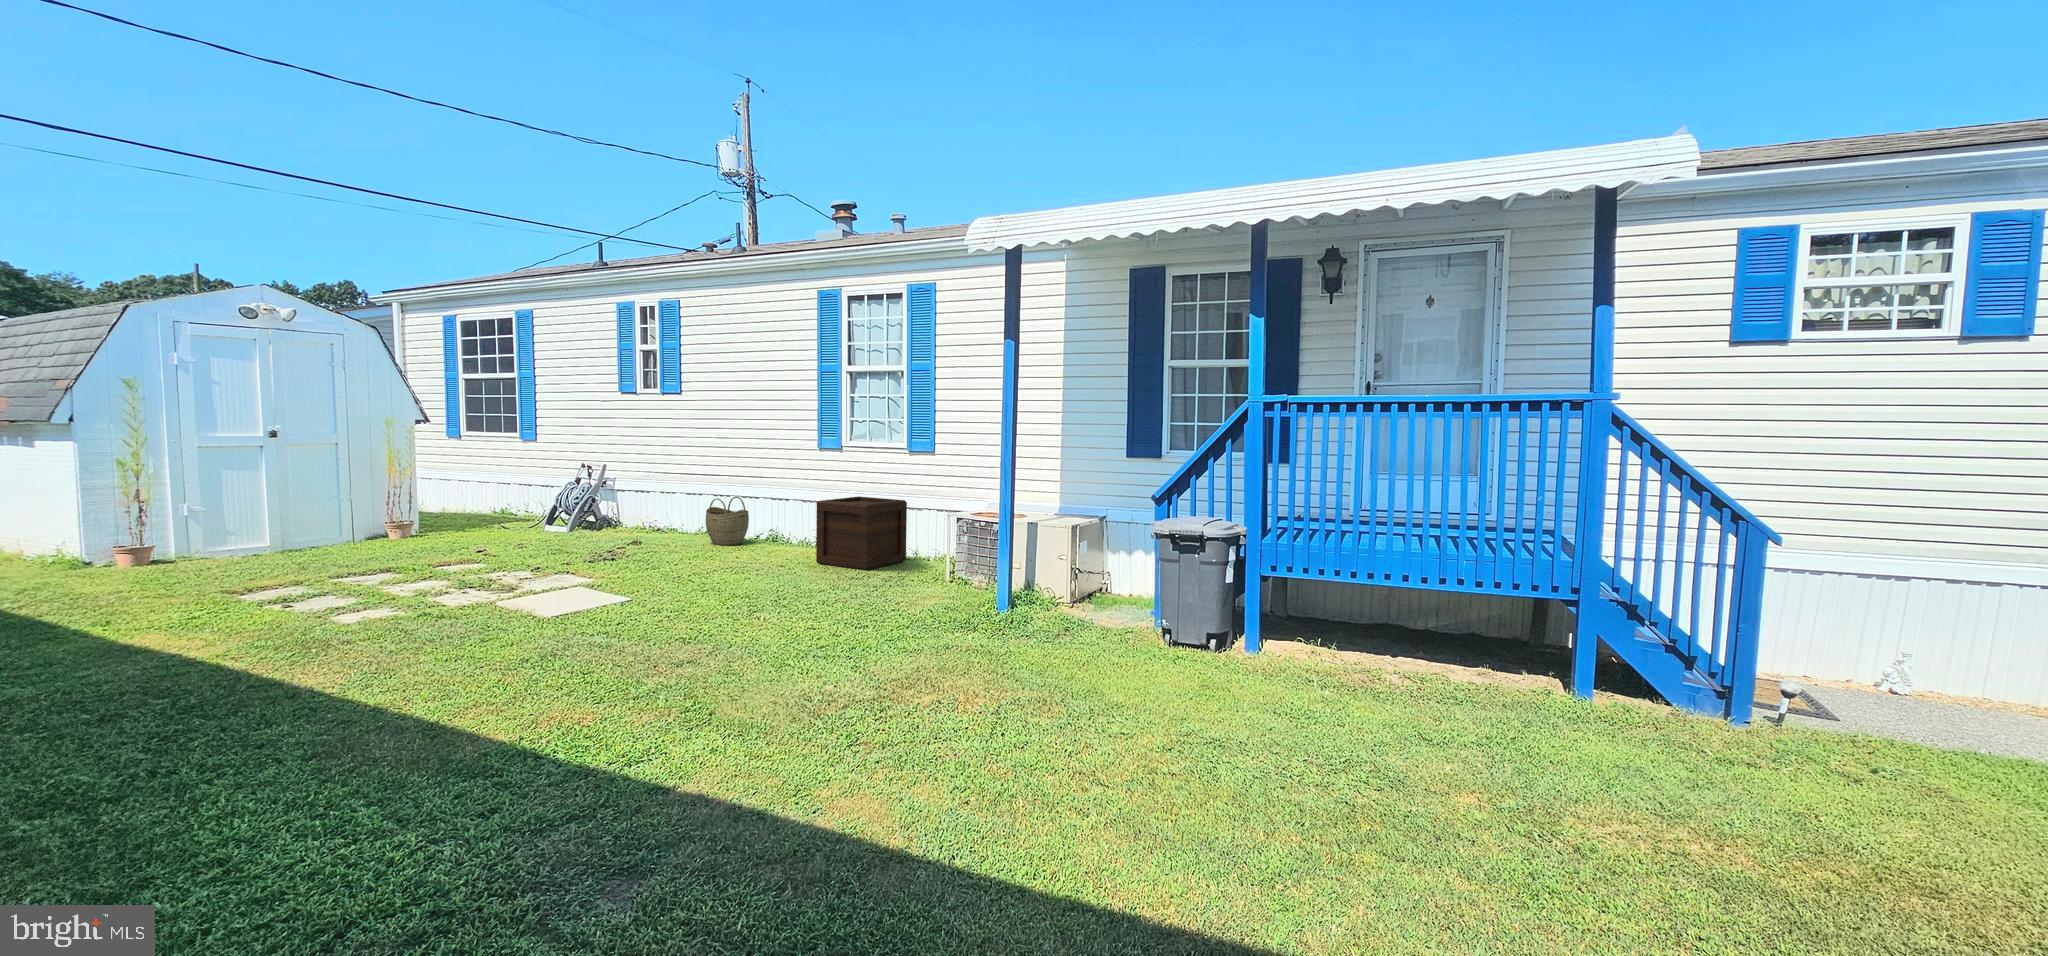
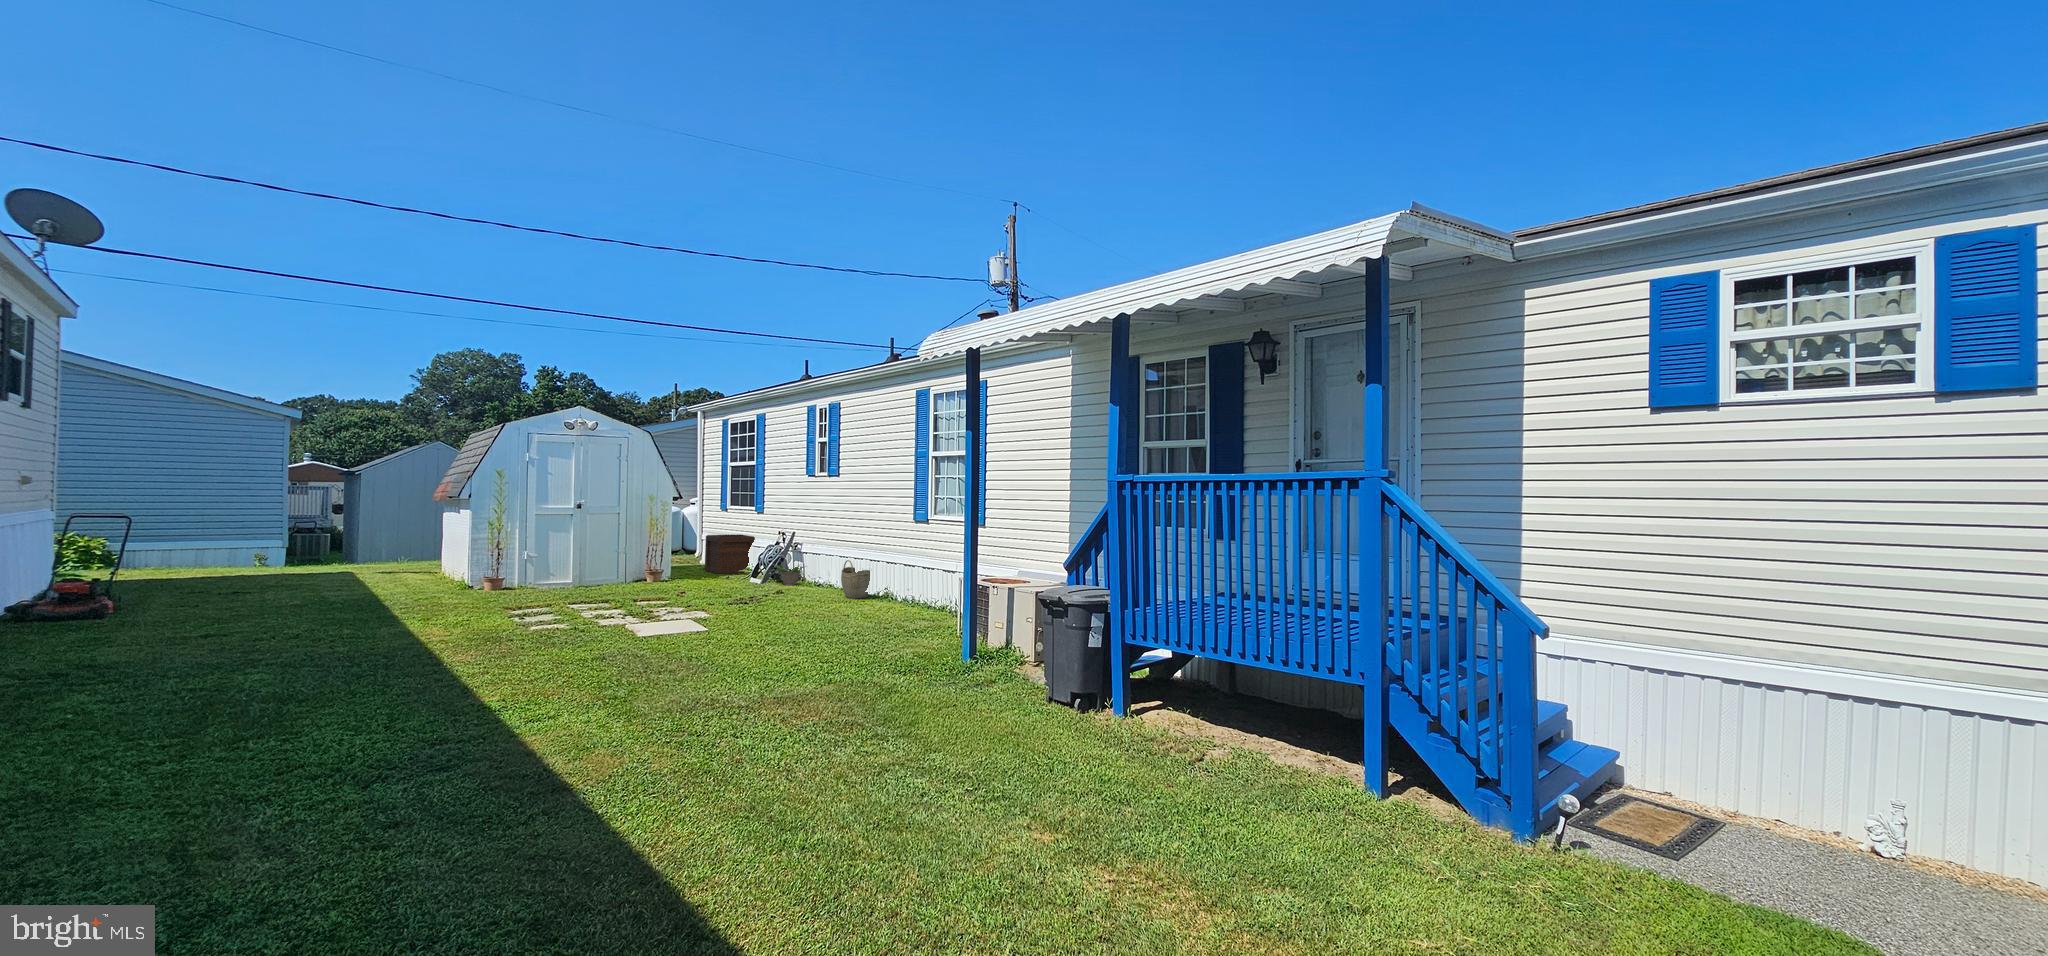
wooden crate: present [816,496,907,570] -> present [705,534,755,574]
decorative plant: none [582,507,635,533] -> present [774,565,806,585]

